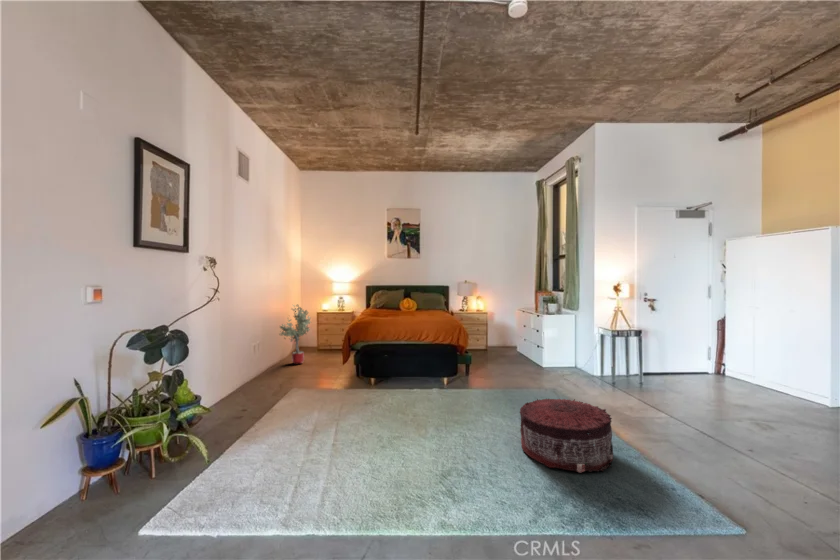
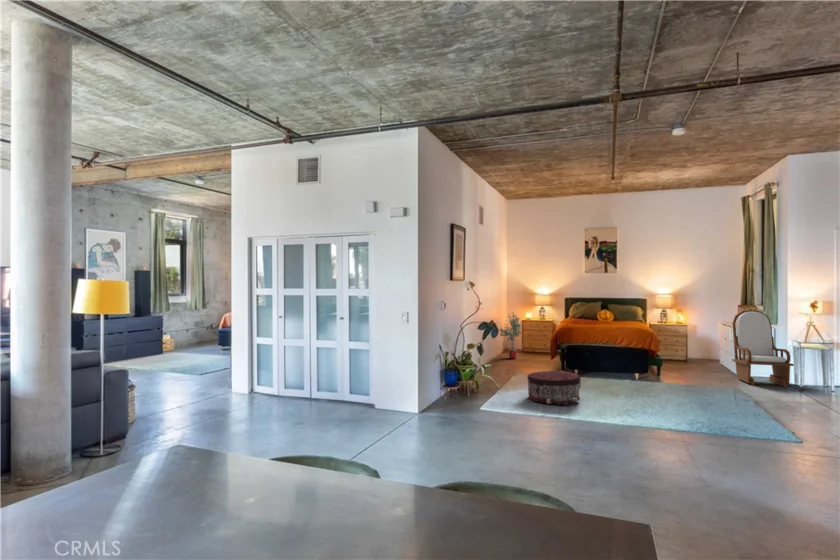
armchair: none [539,295,602,382] -> present [732,310,794,387]
pouf: present [520,399,613,473] -> present [527,371,581,406]

